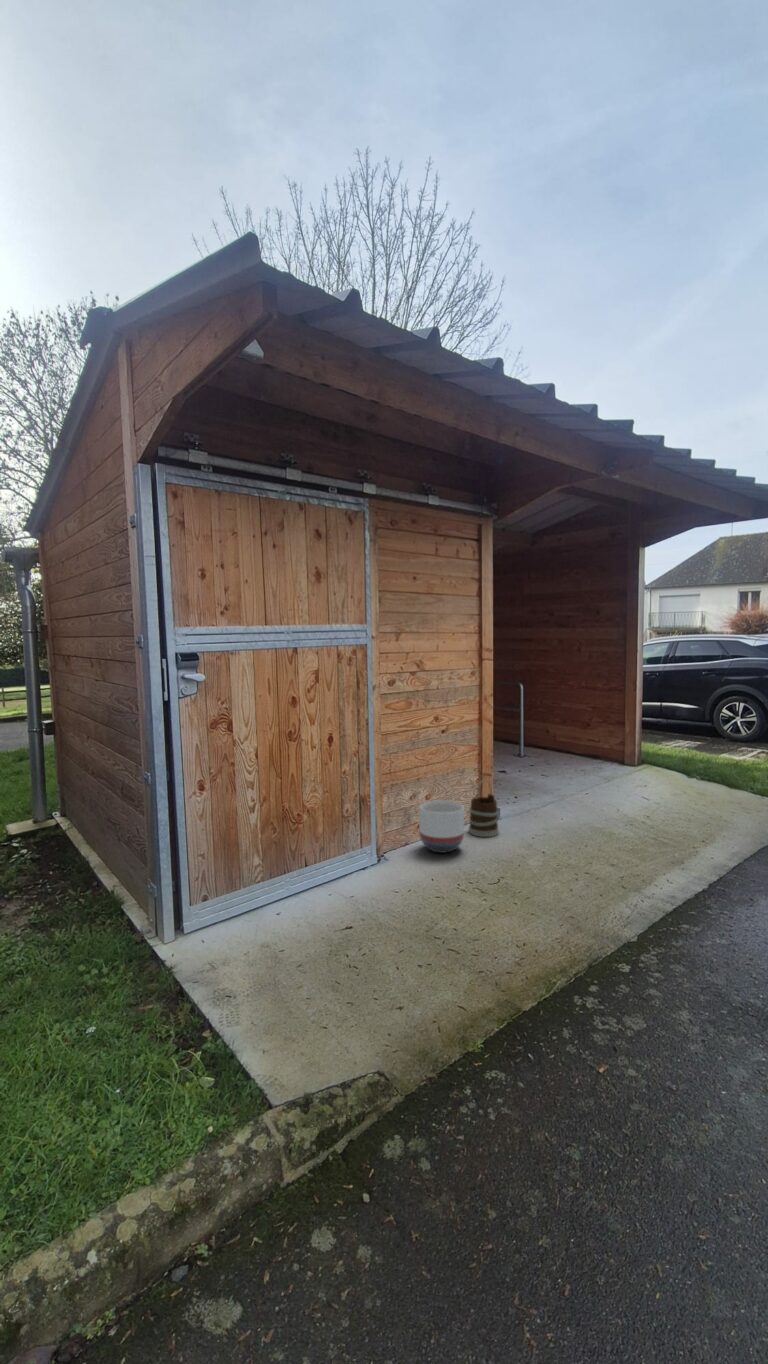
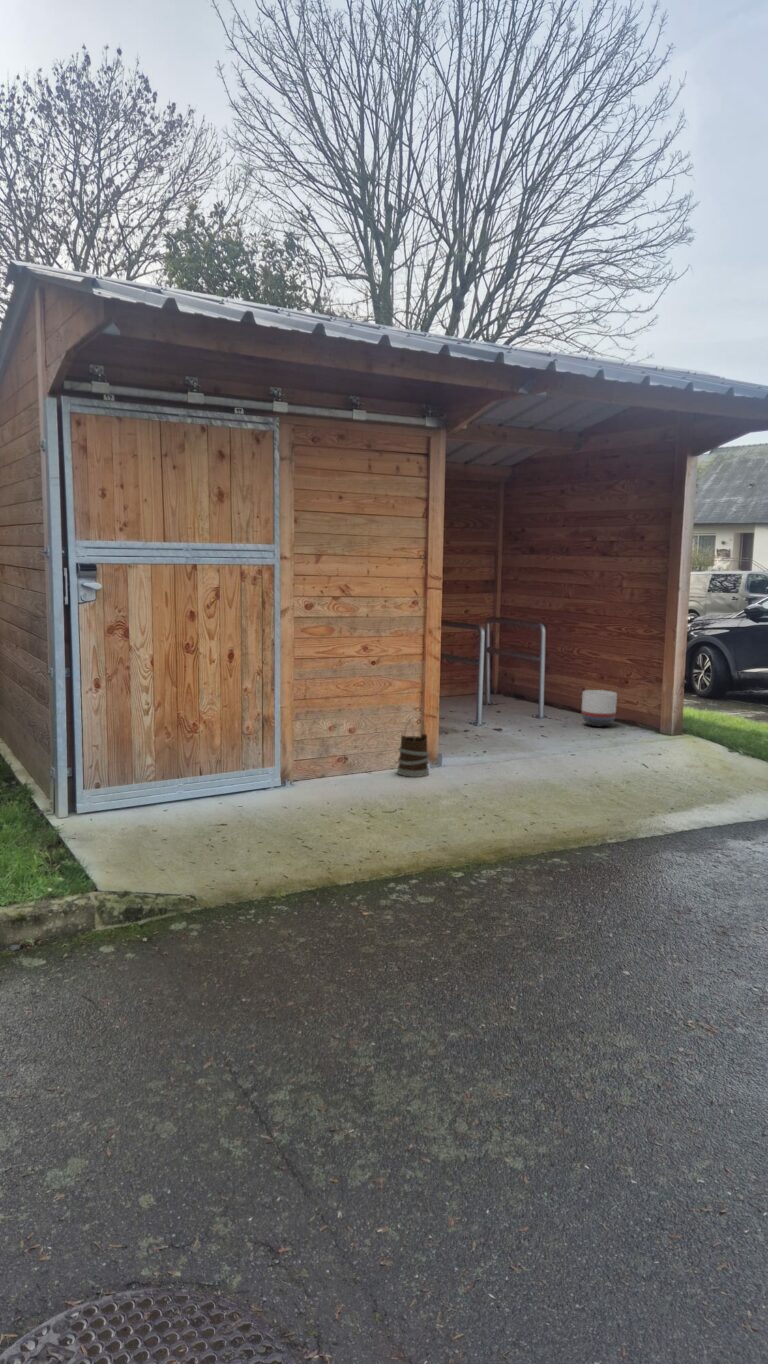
planter: present [419,800,464,853] -> present [582,690,617,727]

